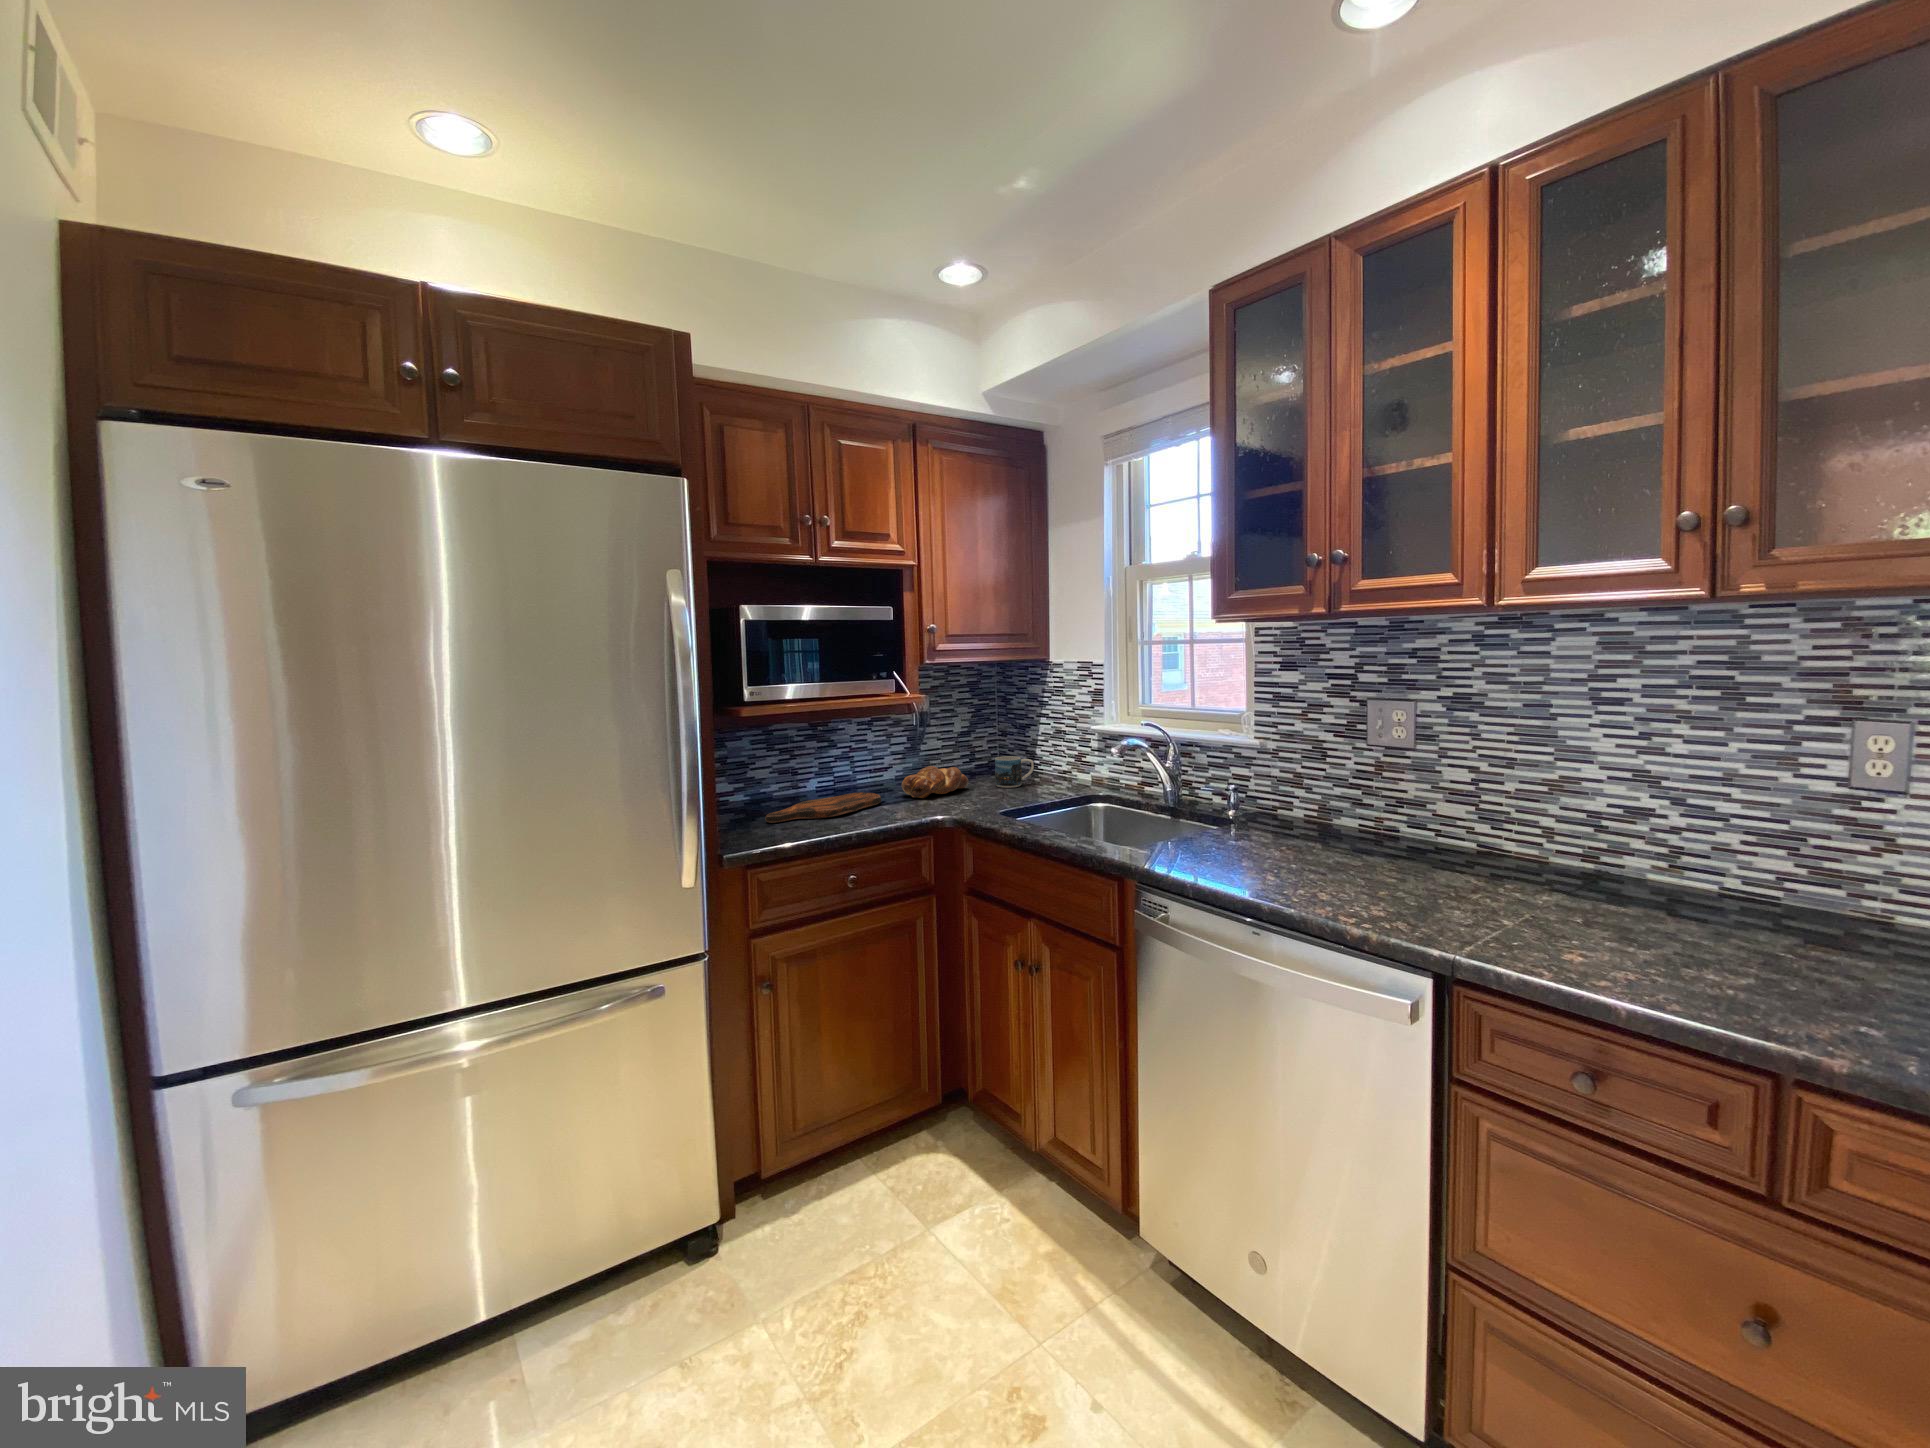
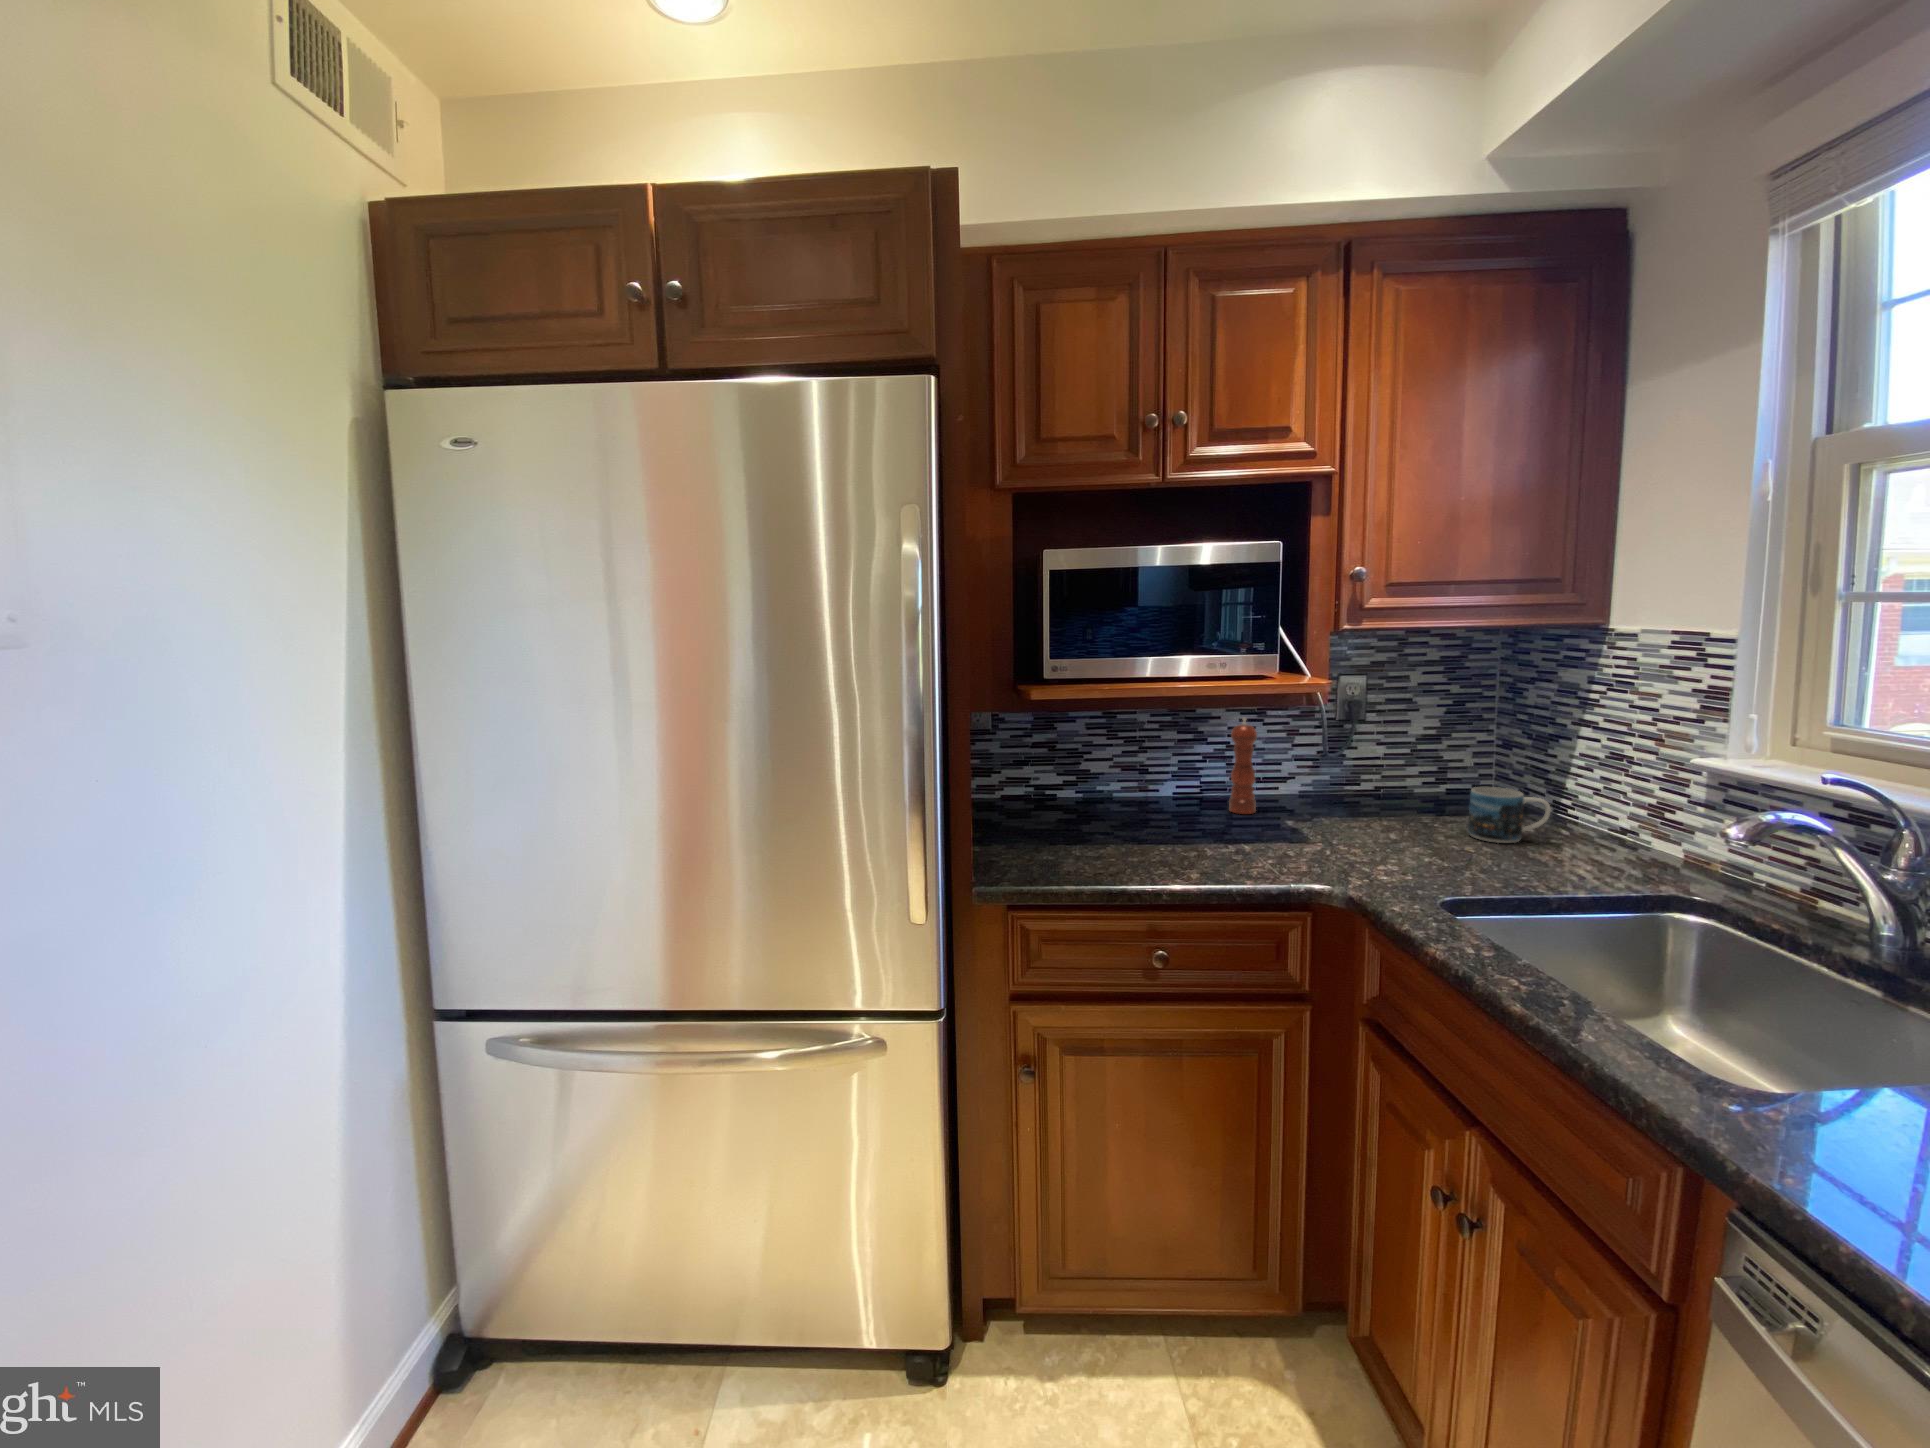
pepper mill: none [855,727,874,794] -> present [1229,718,1257,814]
bread loaf: present [902,766,968,798] -> none [1292,787,1414,837]
cutting board: present [765,793,881,823] -> none [1075,811,1252,845]

